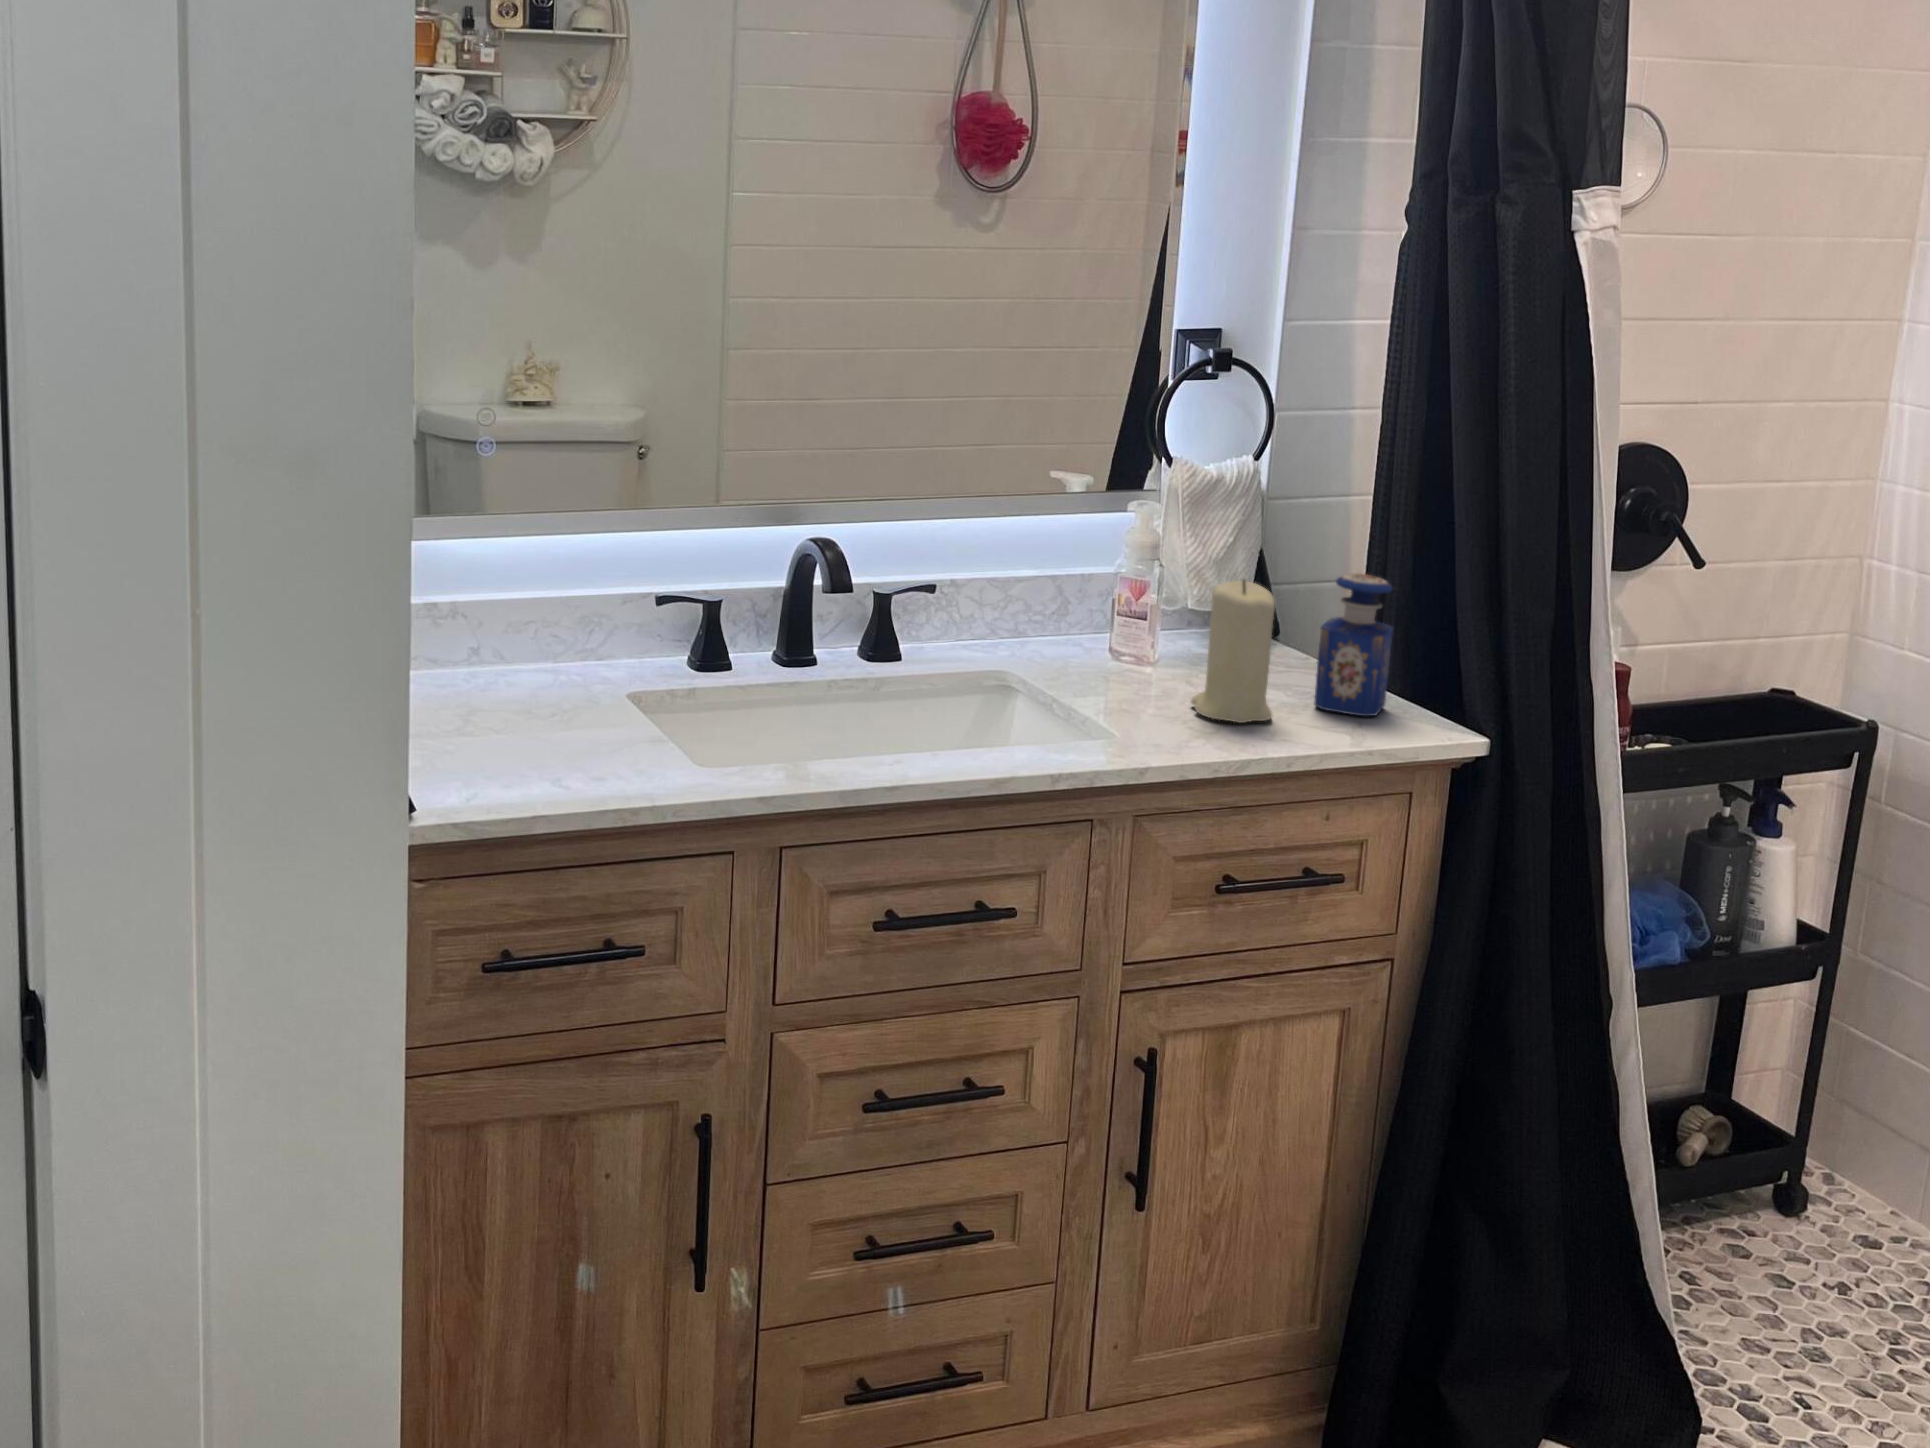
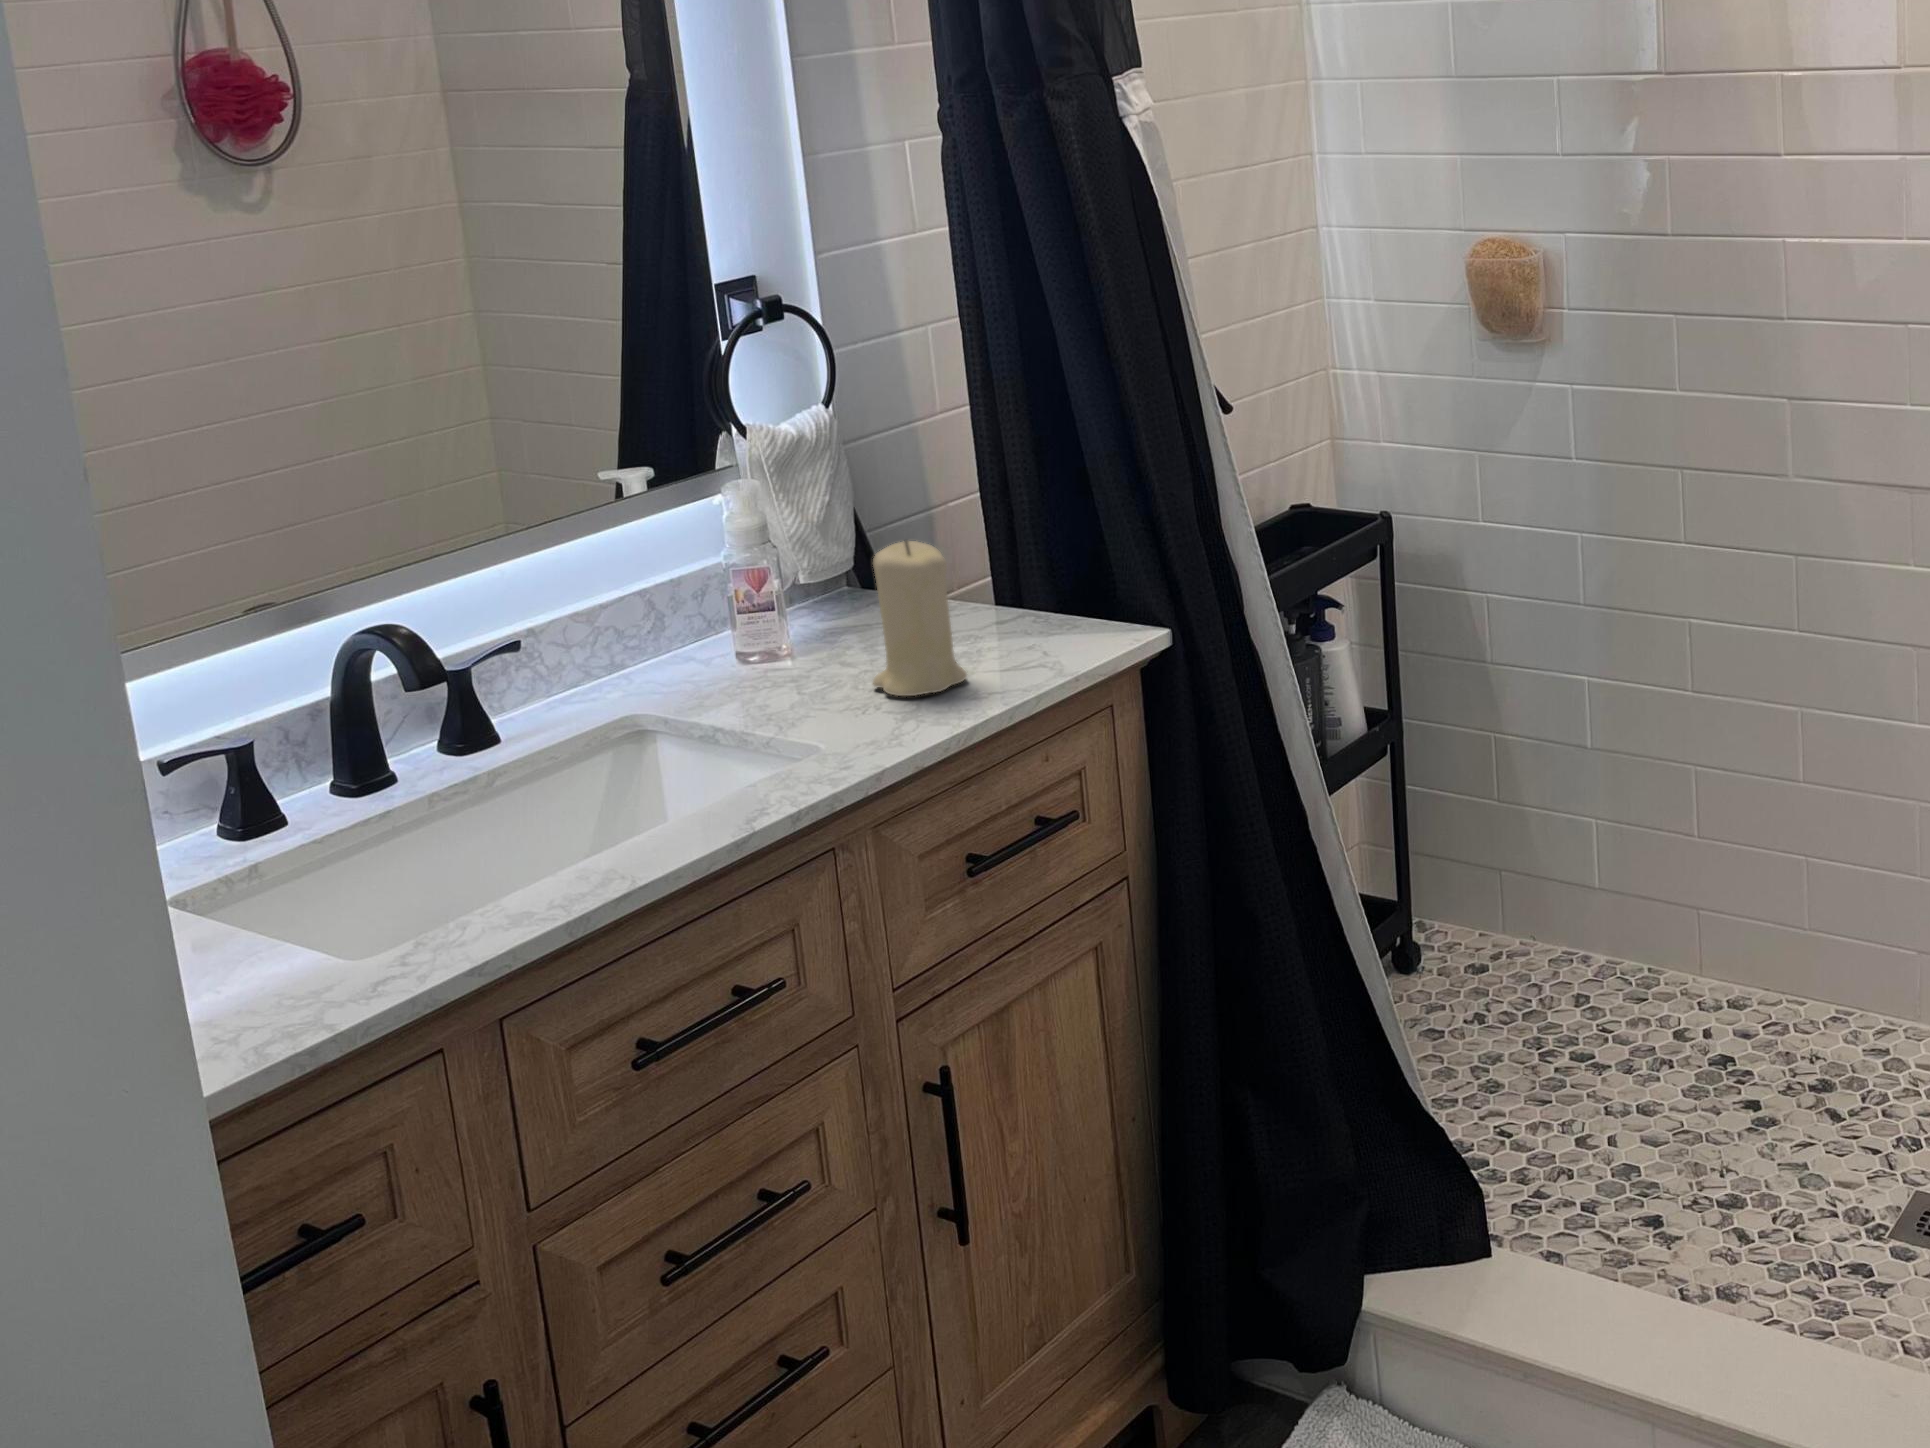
perfume bottle: present [1314,574,1393,716] -> none [981,502,1058,652]

